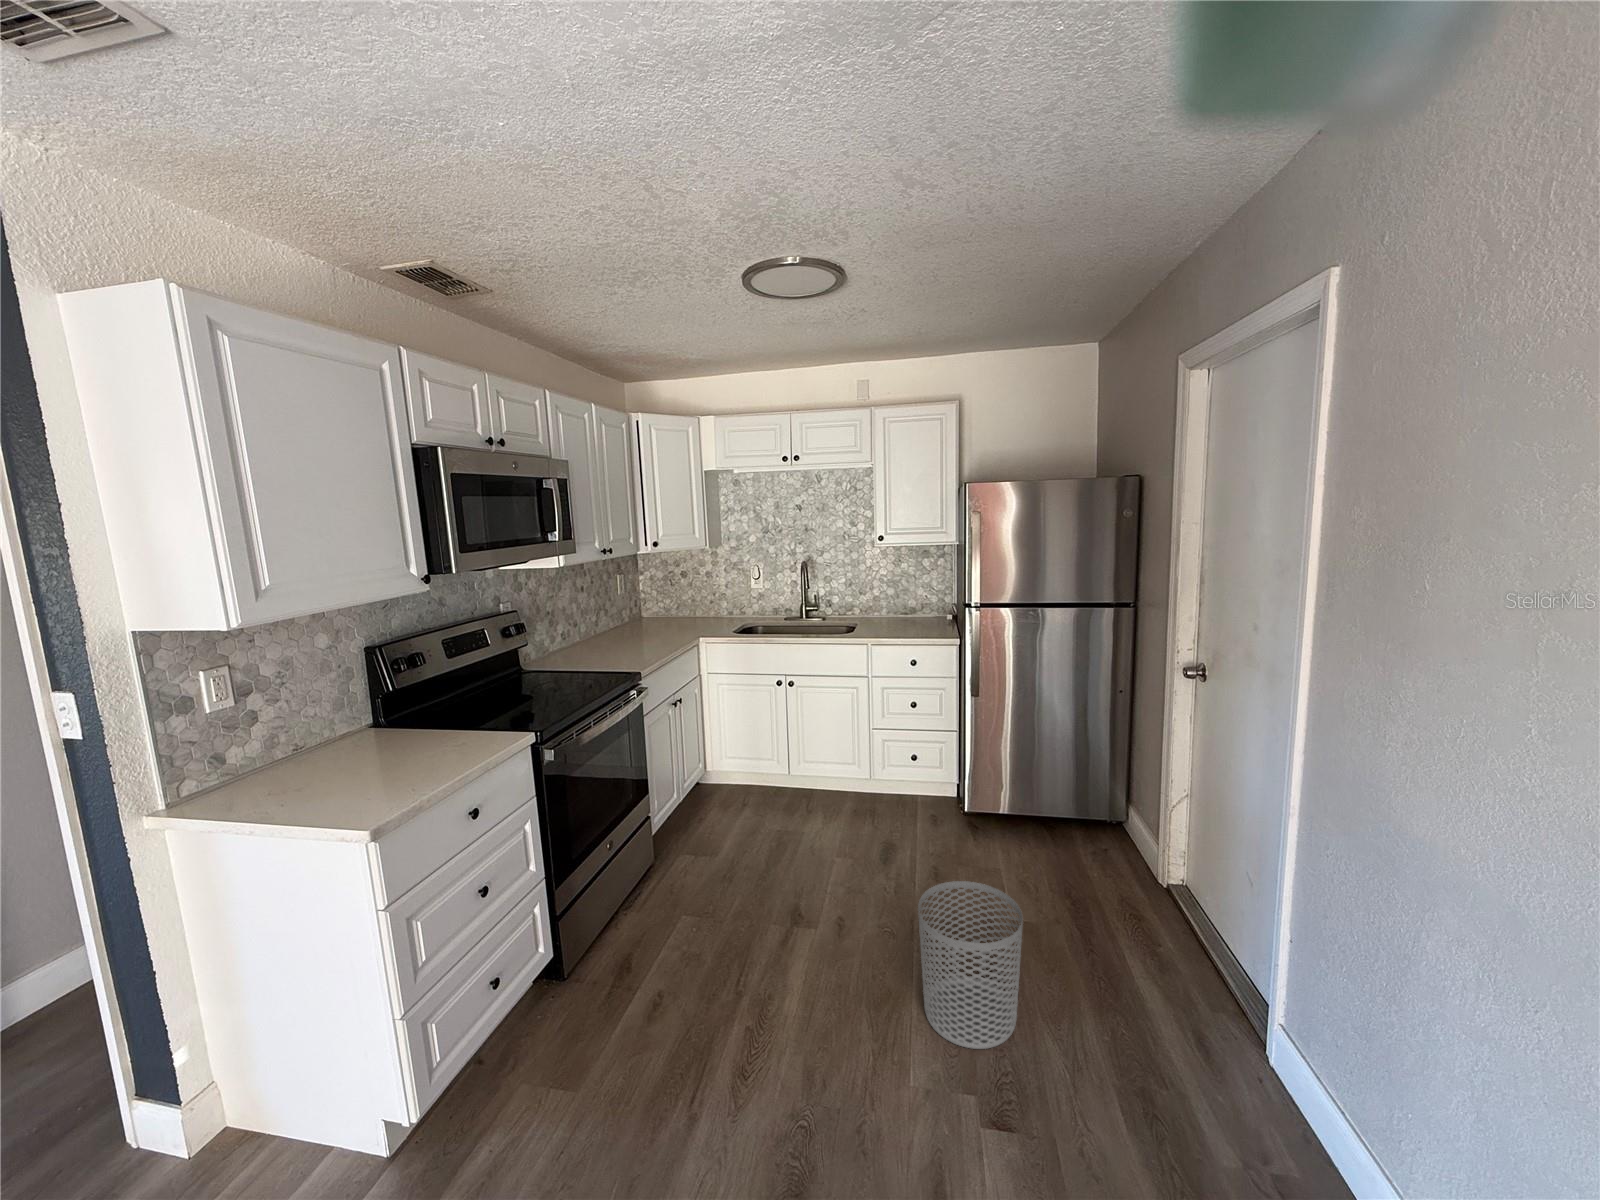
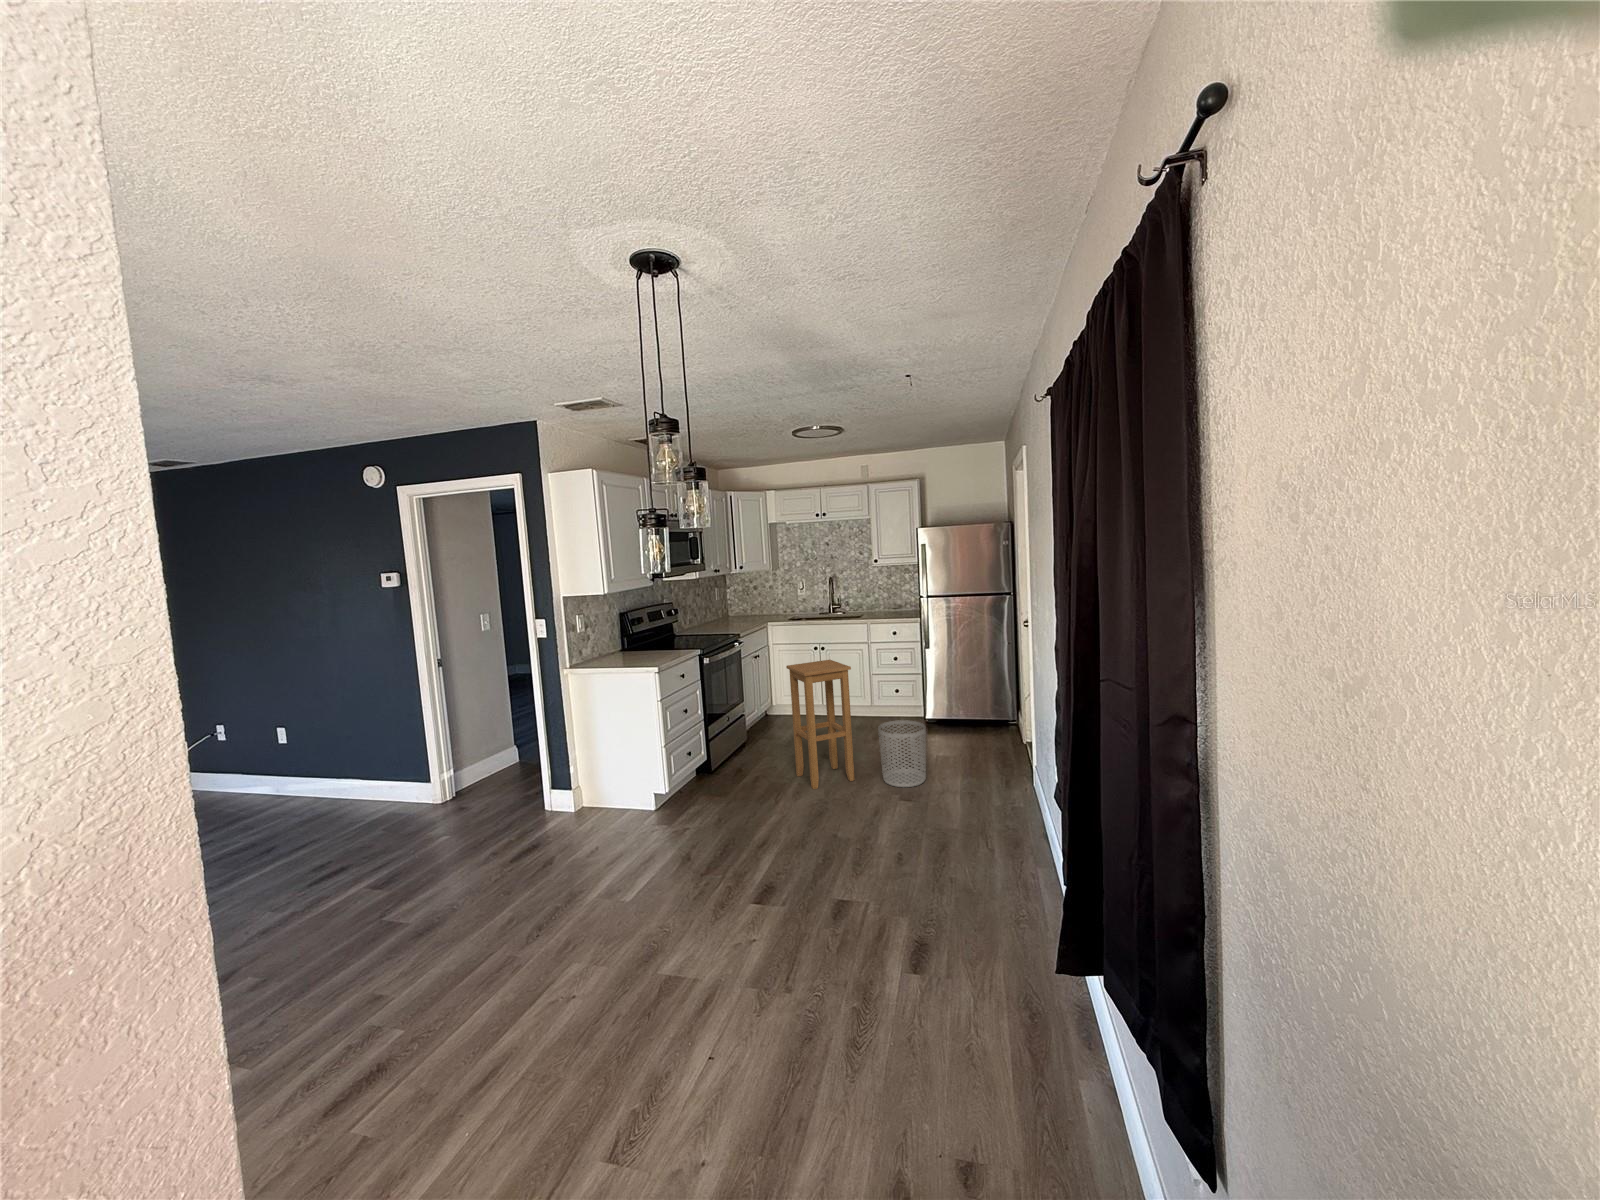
stool: none [723,748,864,1050] -> present [786,660,855,789]

